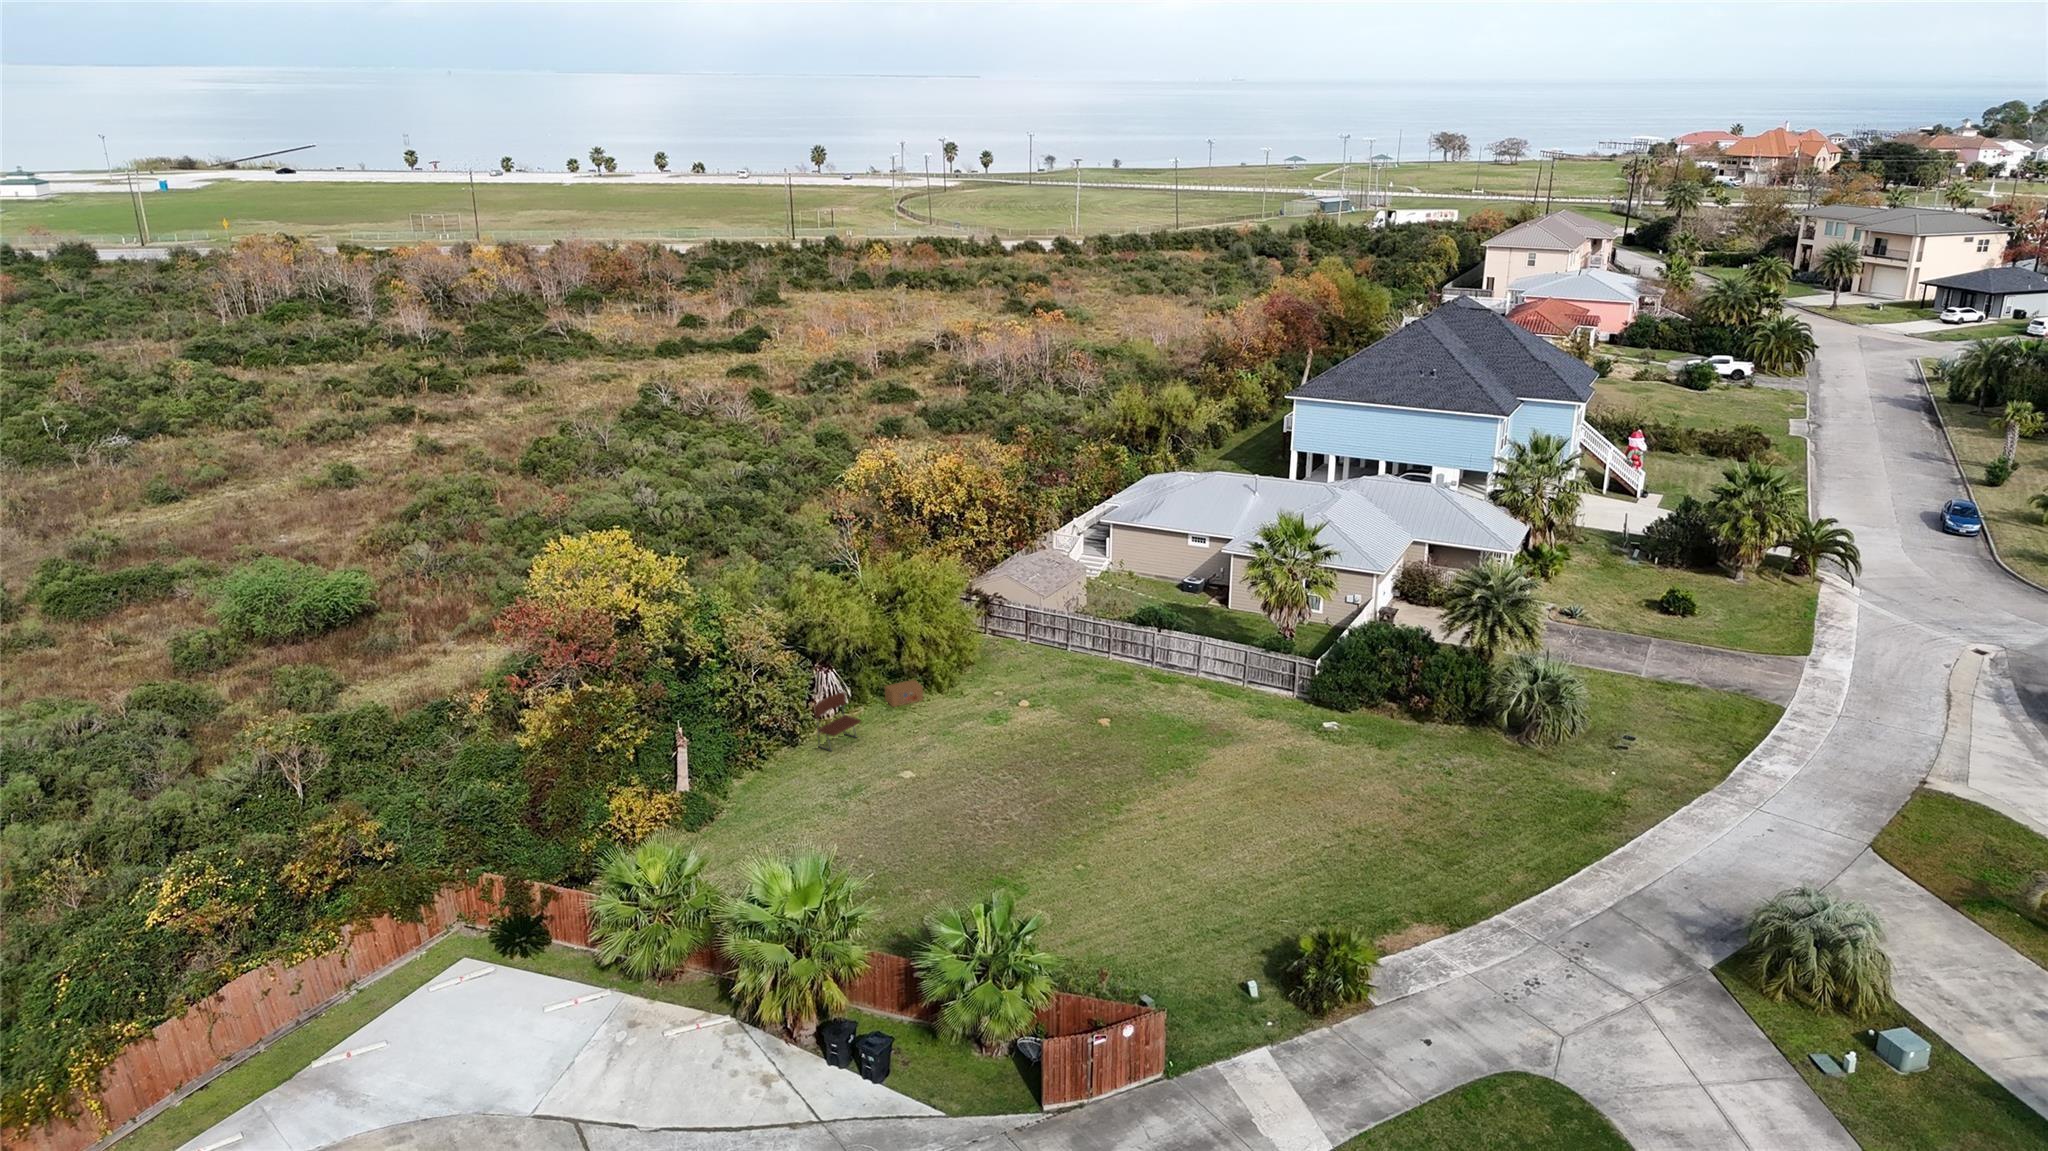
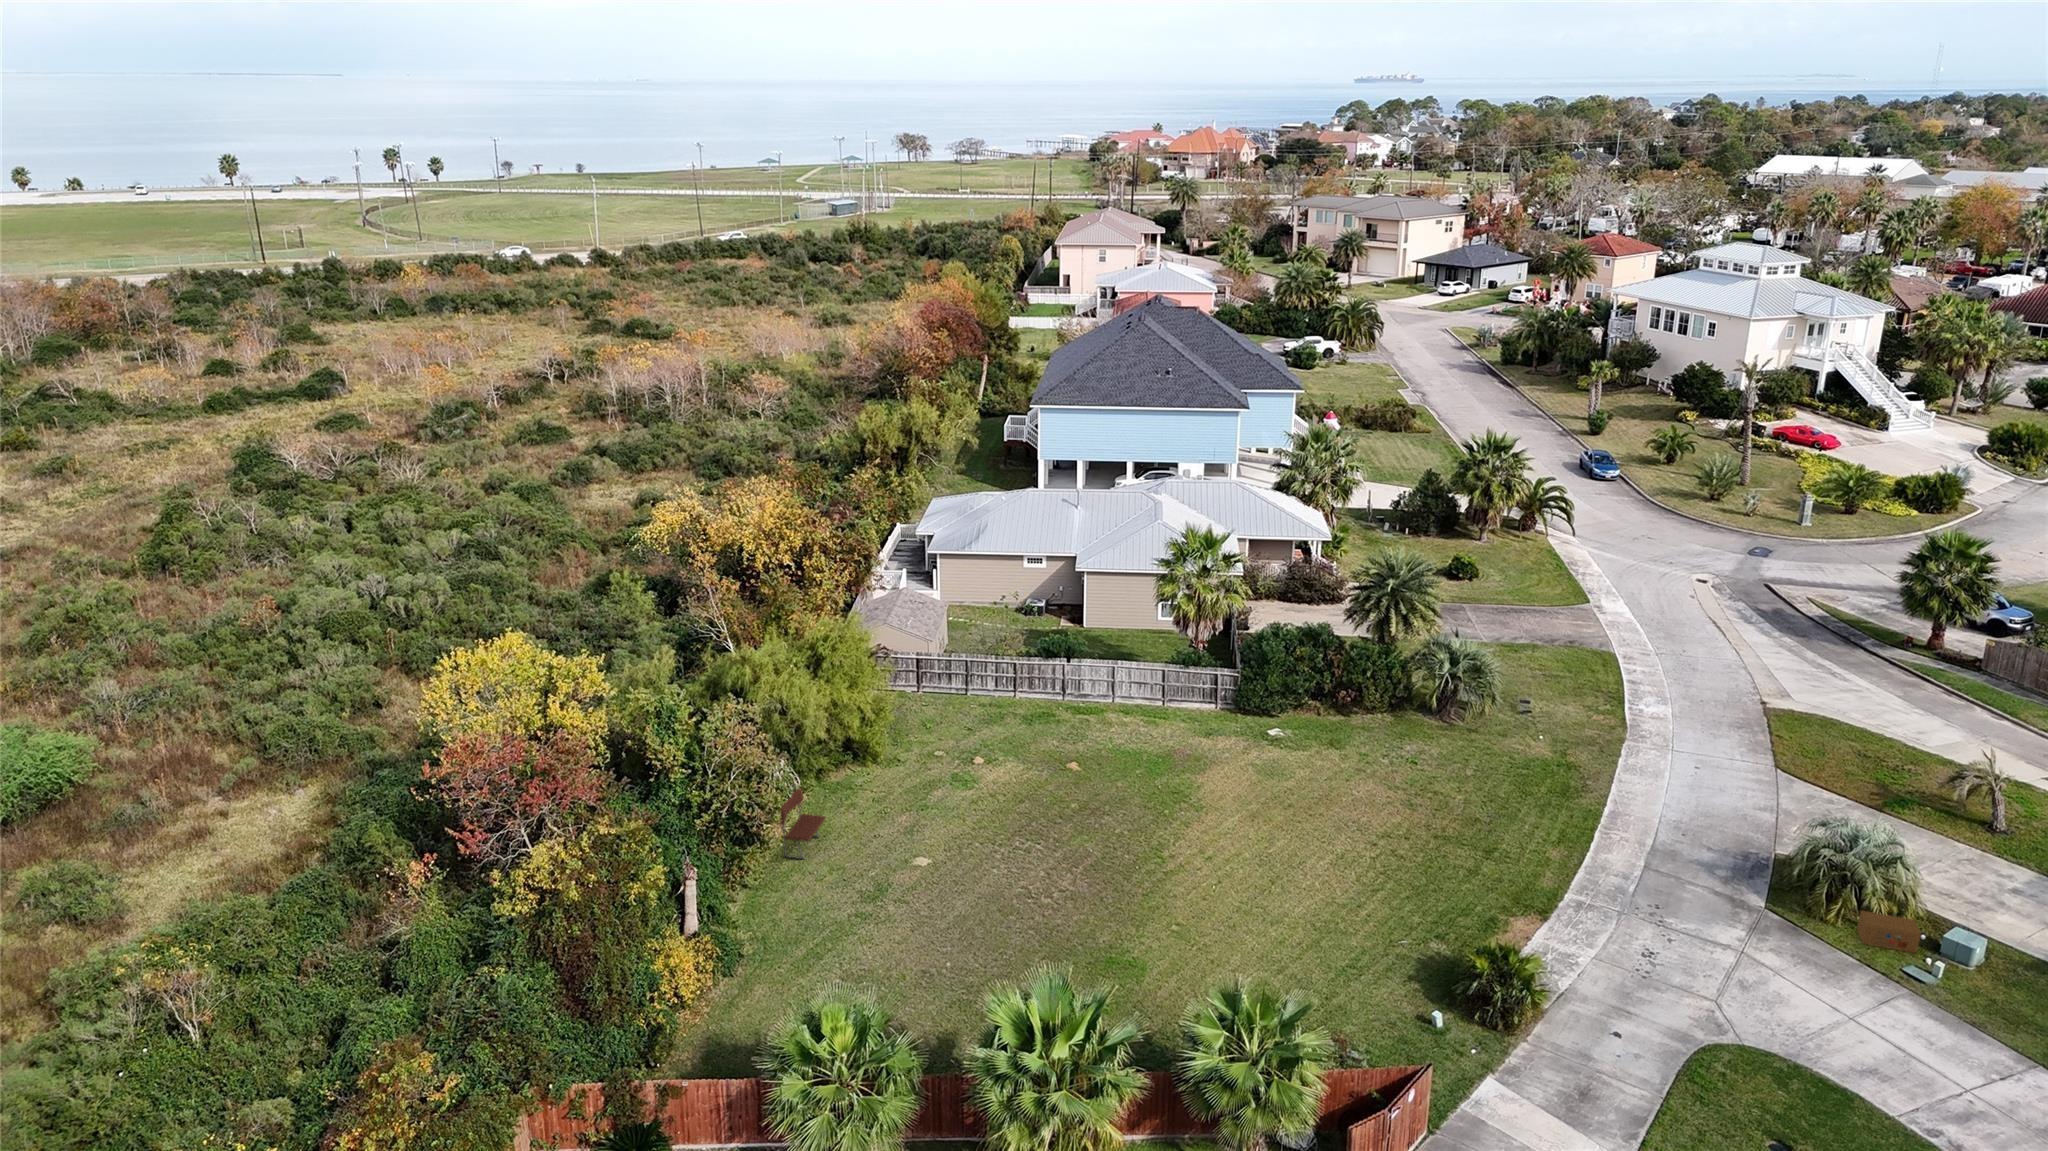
cardboard box: present [885,680,923,707] -> present [1857,911,1921,953]

